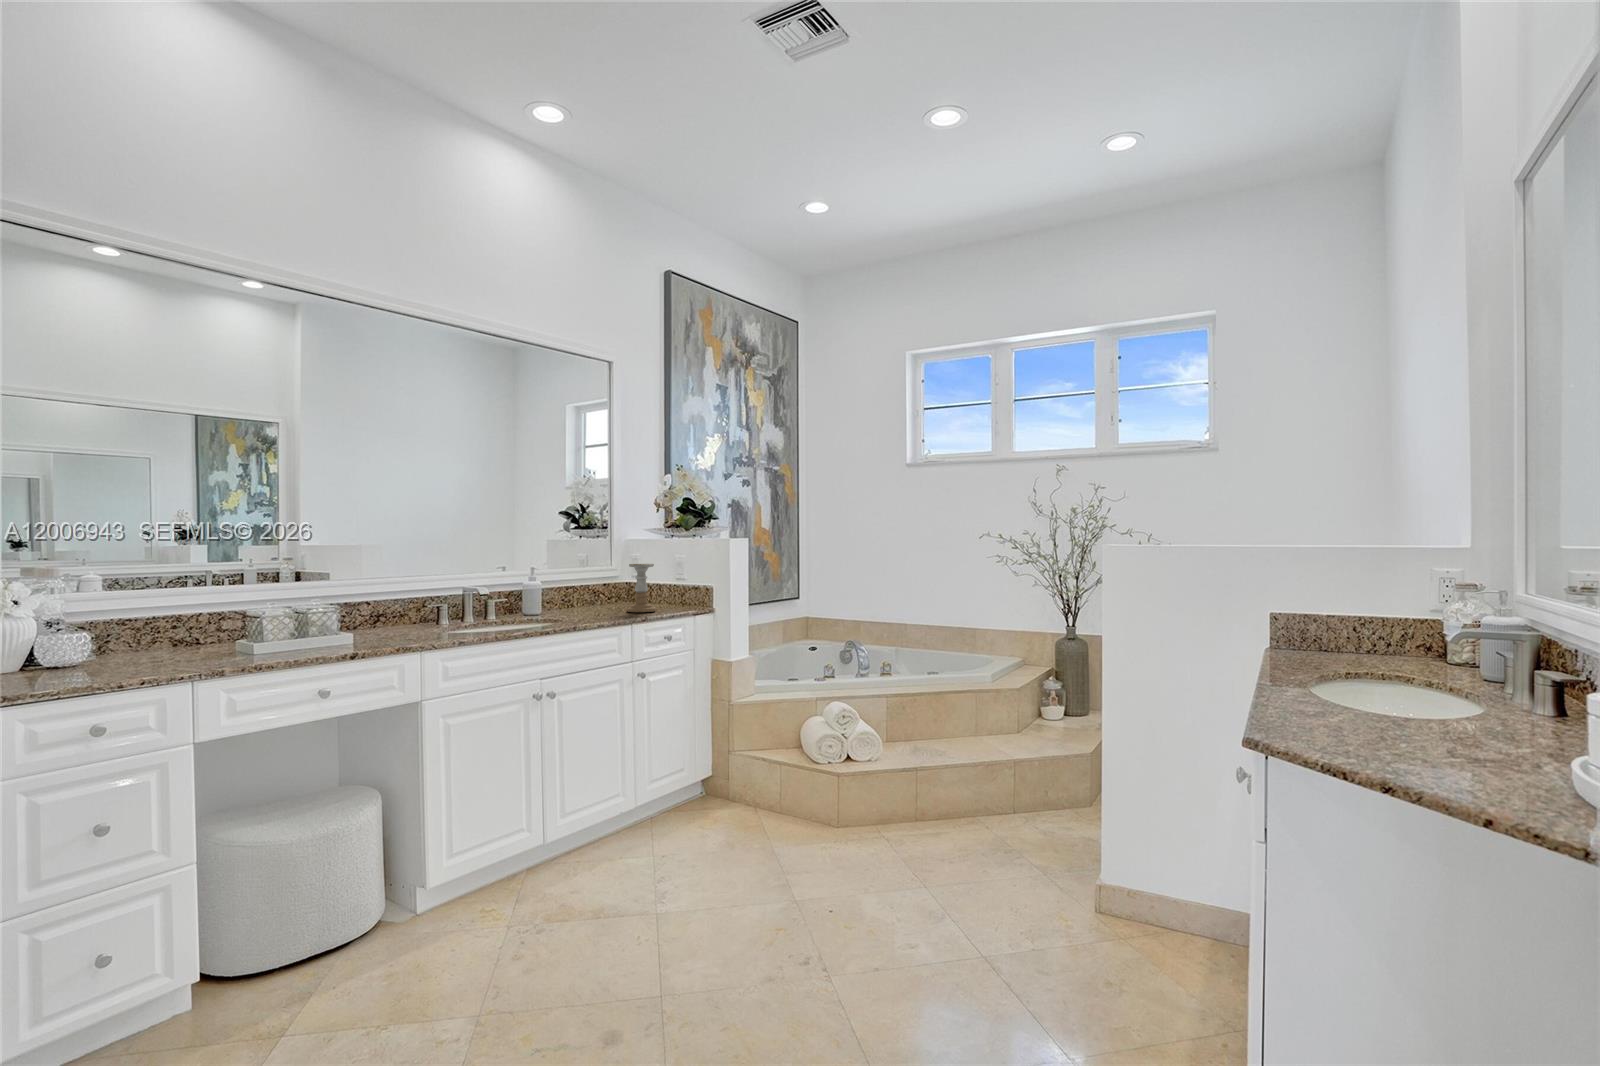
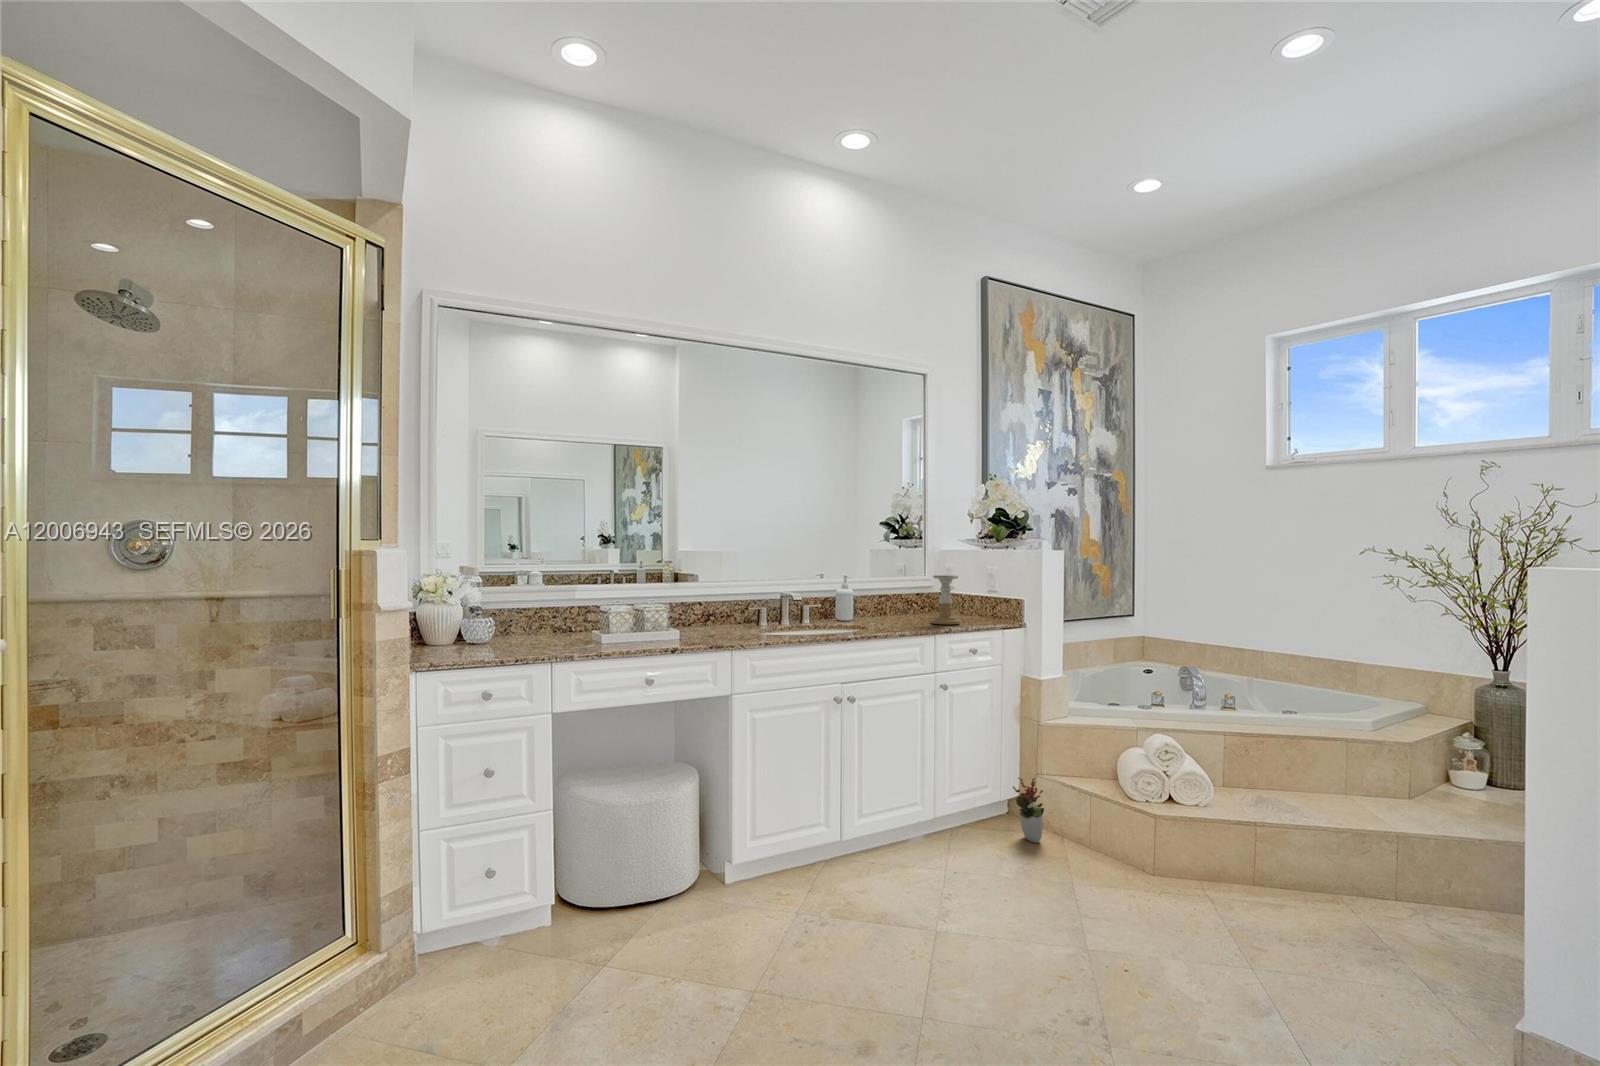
decorative plant: none [709,752,739,813] -> present [1013,778,1044,843]

